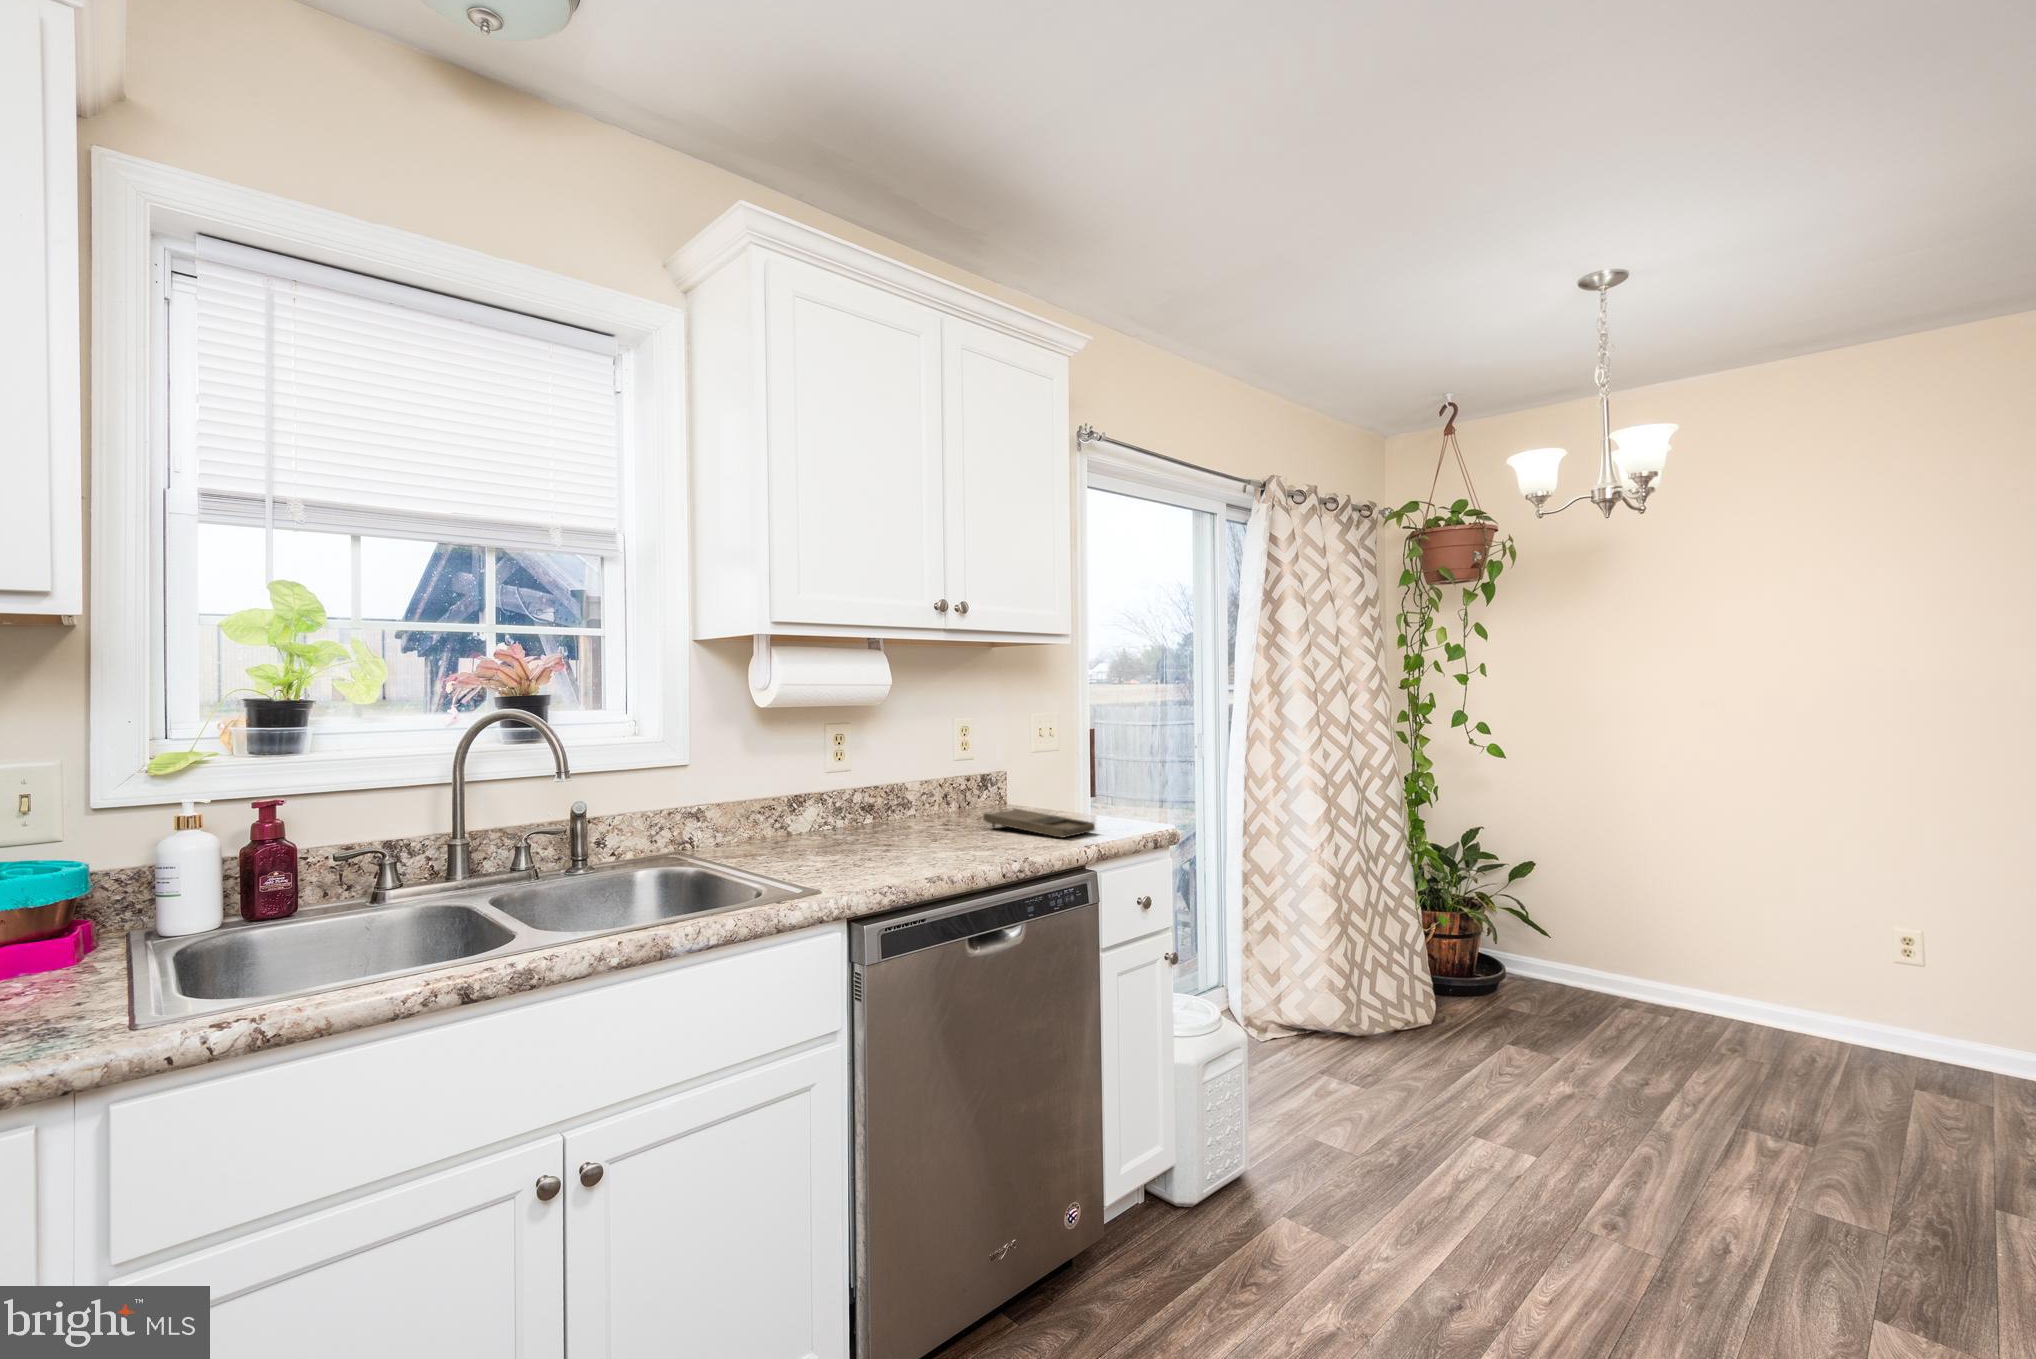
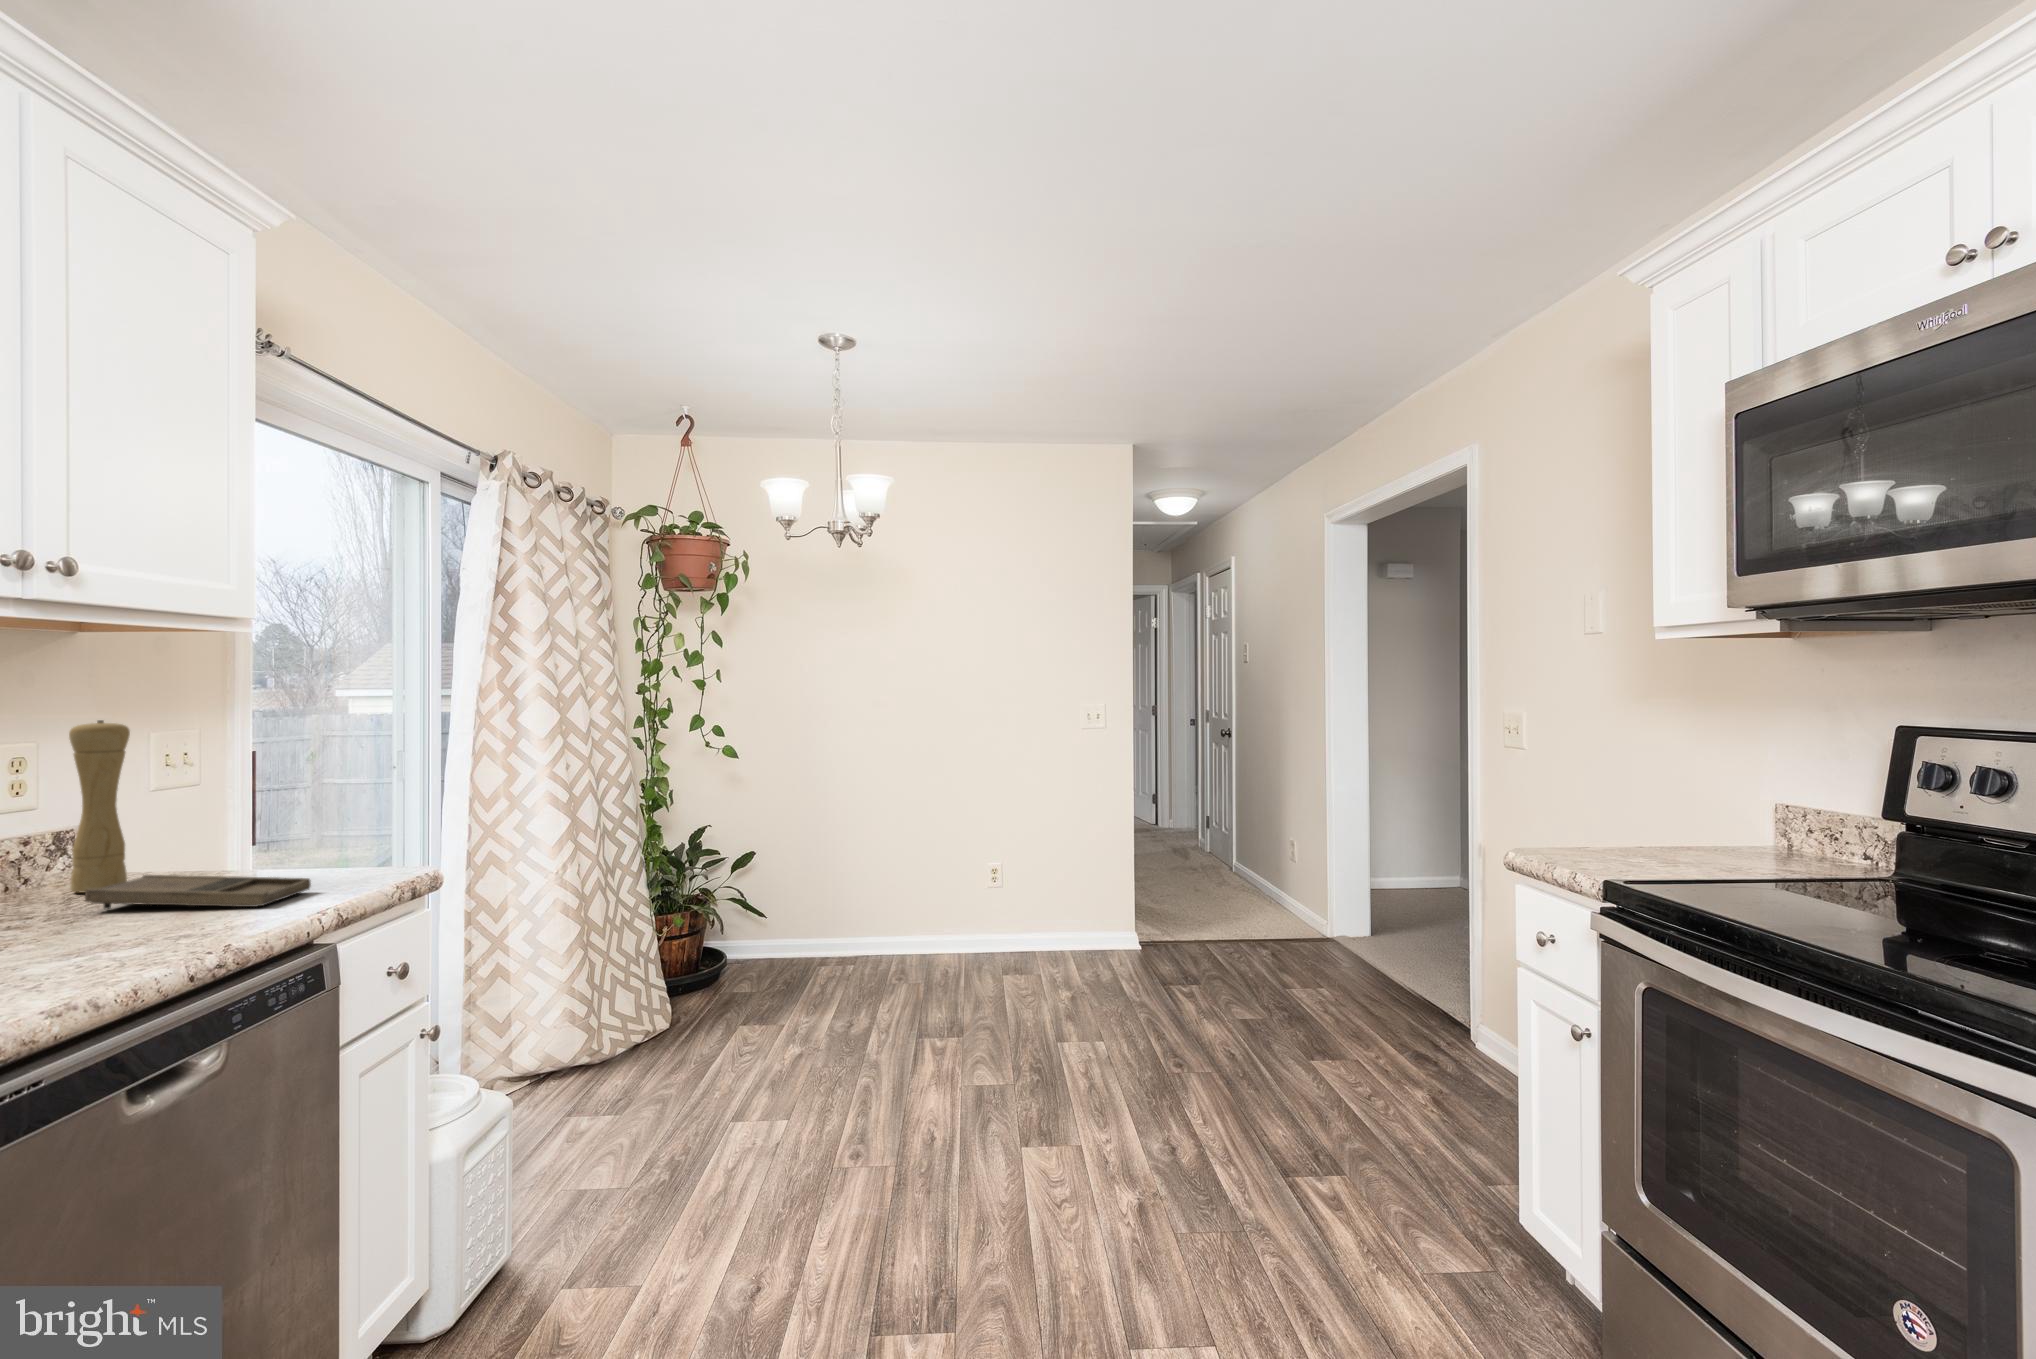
pepper mill: none [983,705,1011,816] -> present [69,720,130,893]

